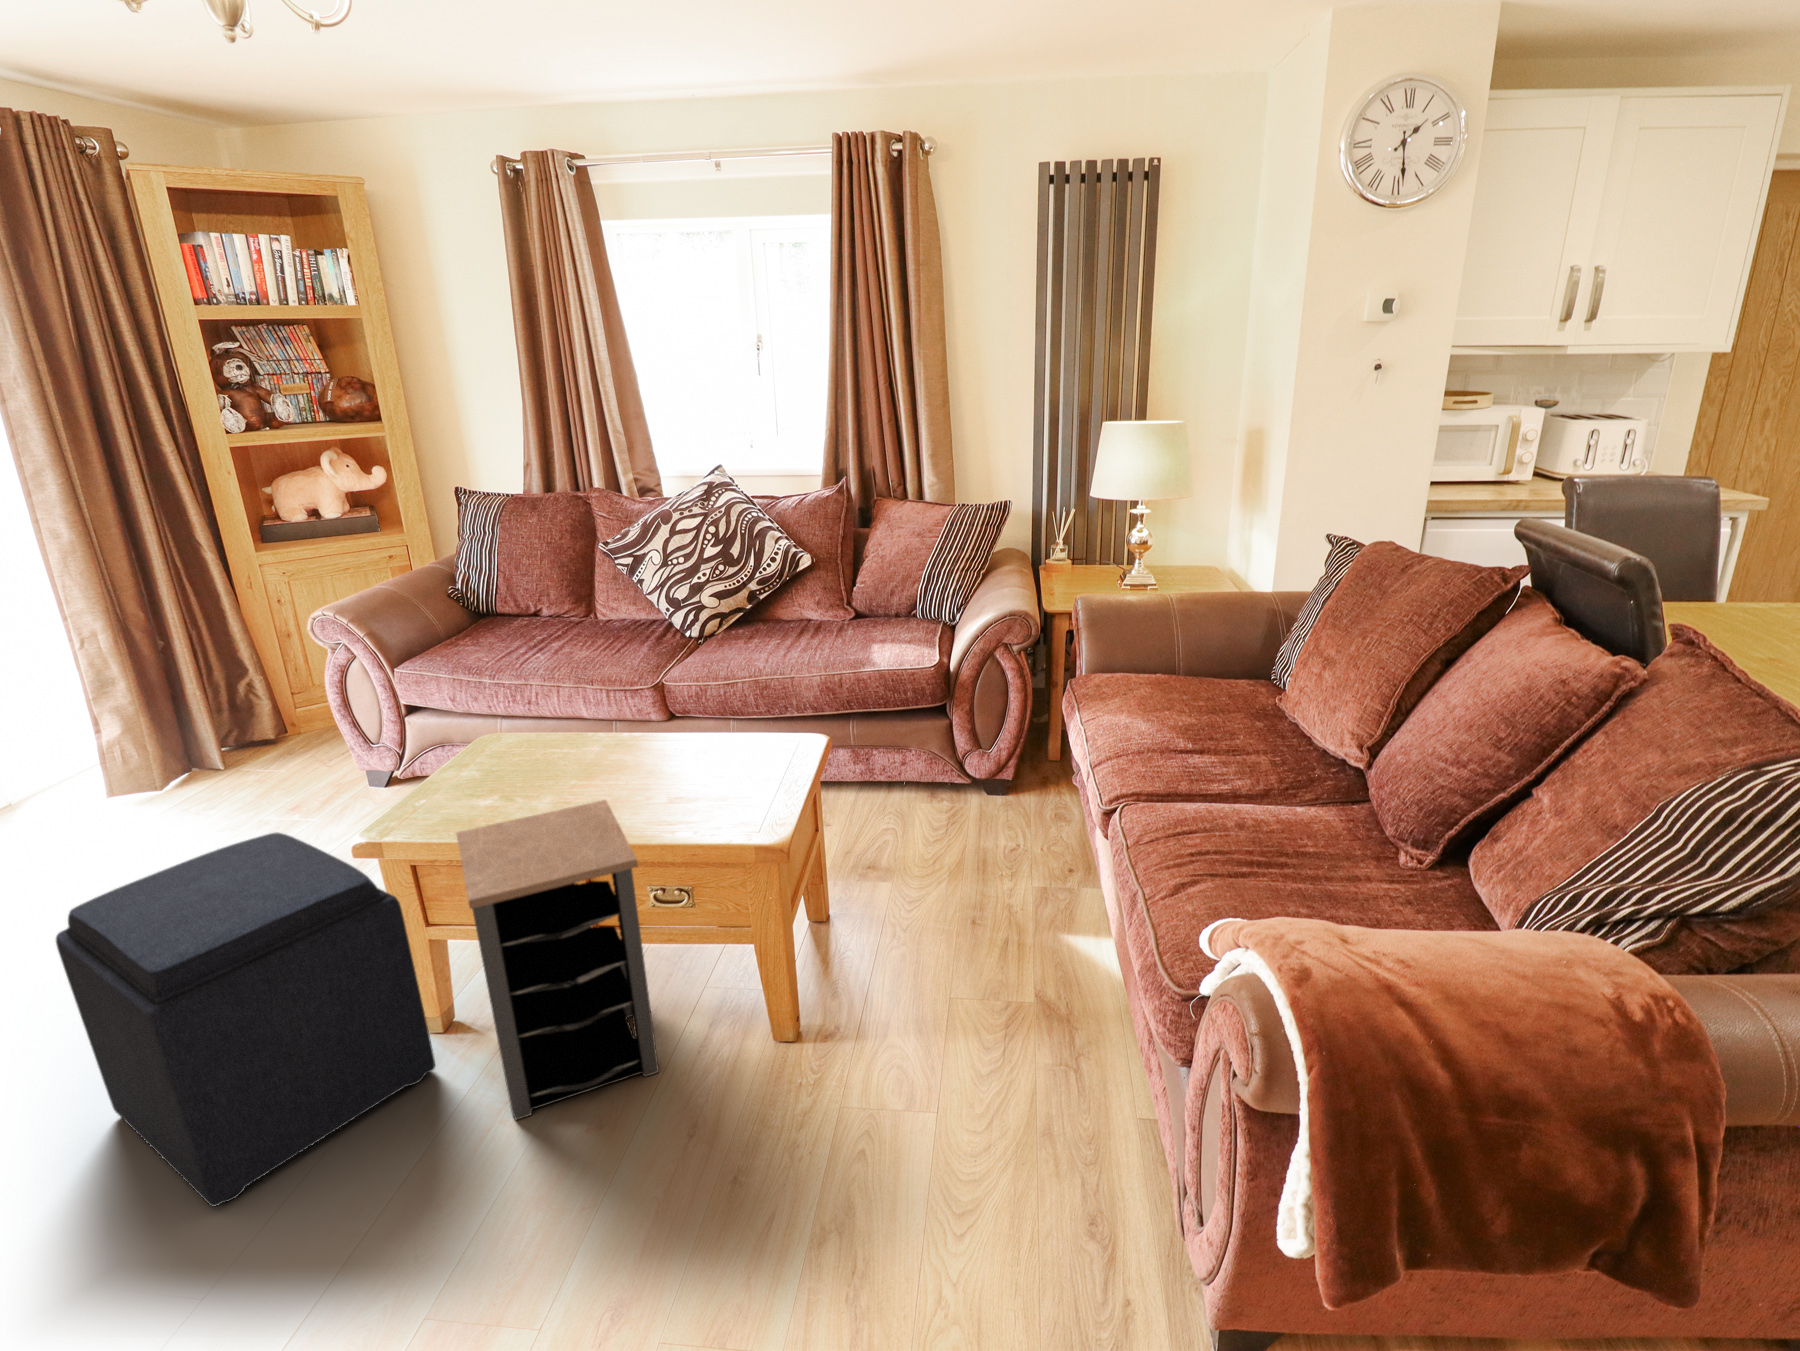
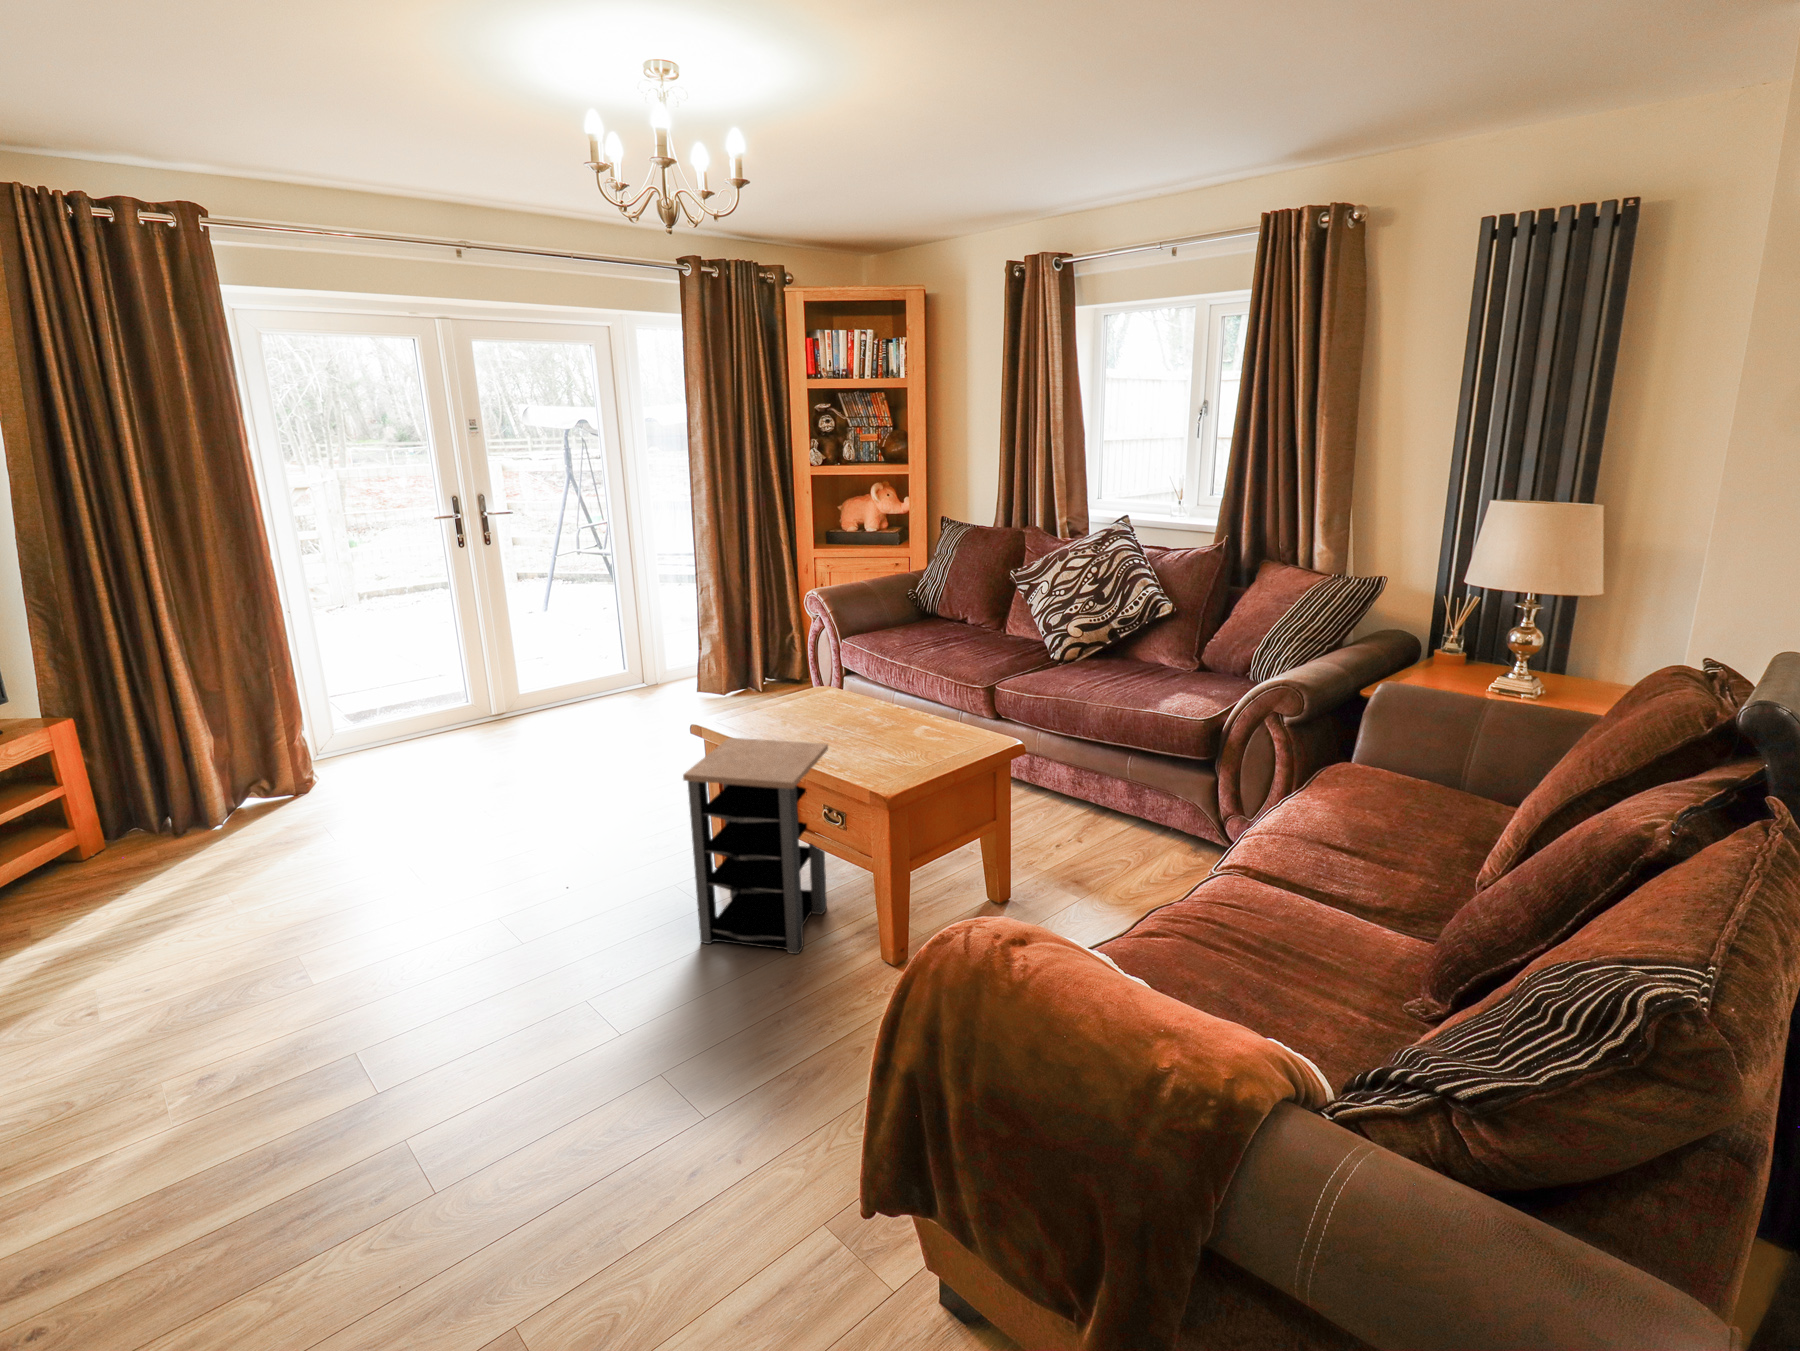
ottoman: present [56,833,435,1207] -> none [525,714,693,918]

